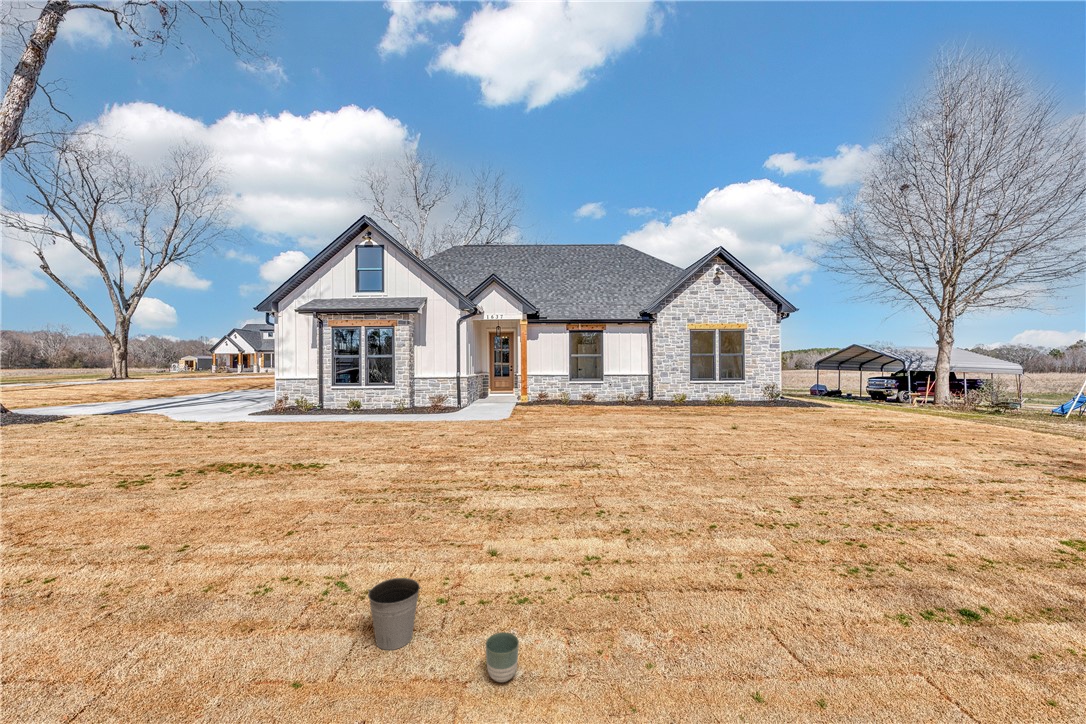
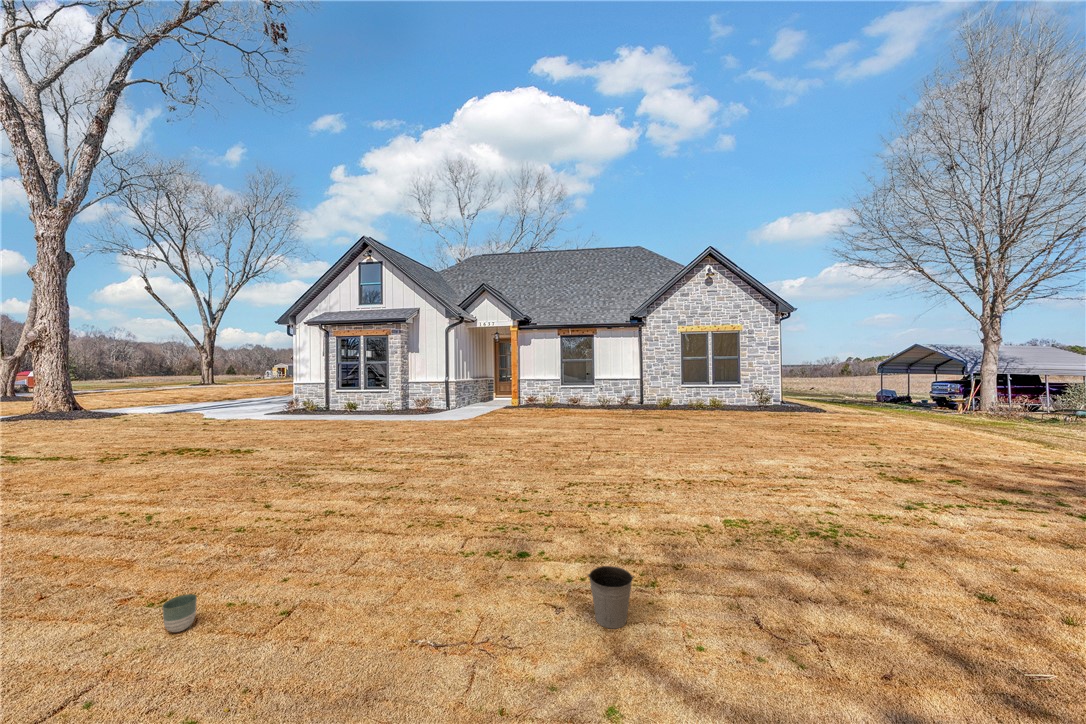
bucket: present [368,578,421,650] -> present [588,566,634,629]

